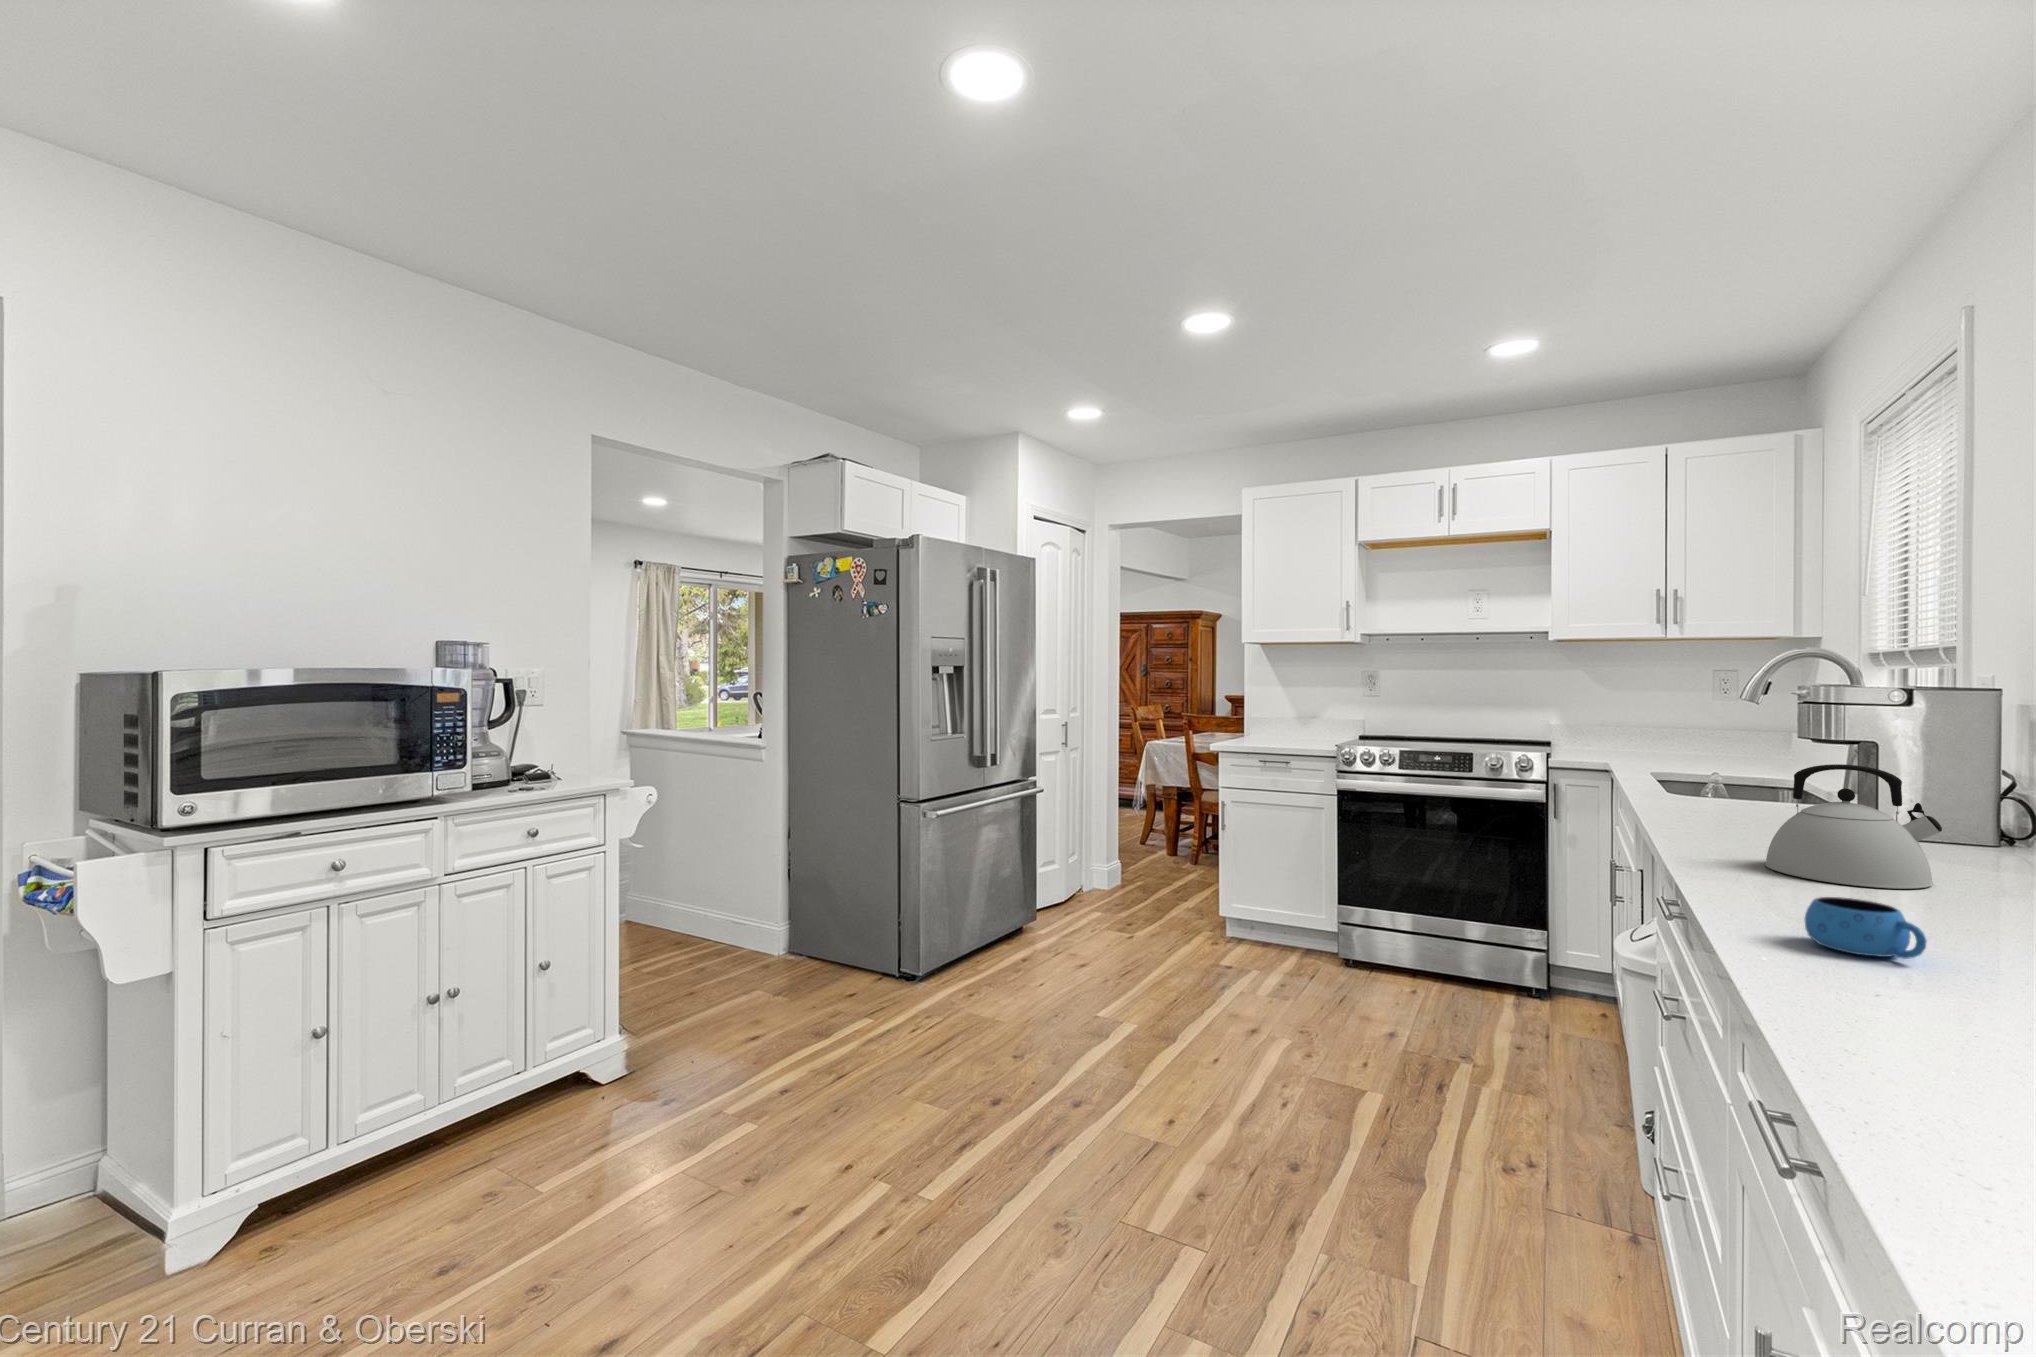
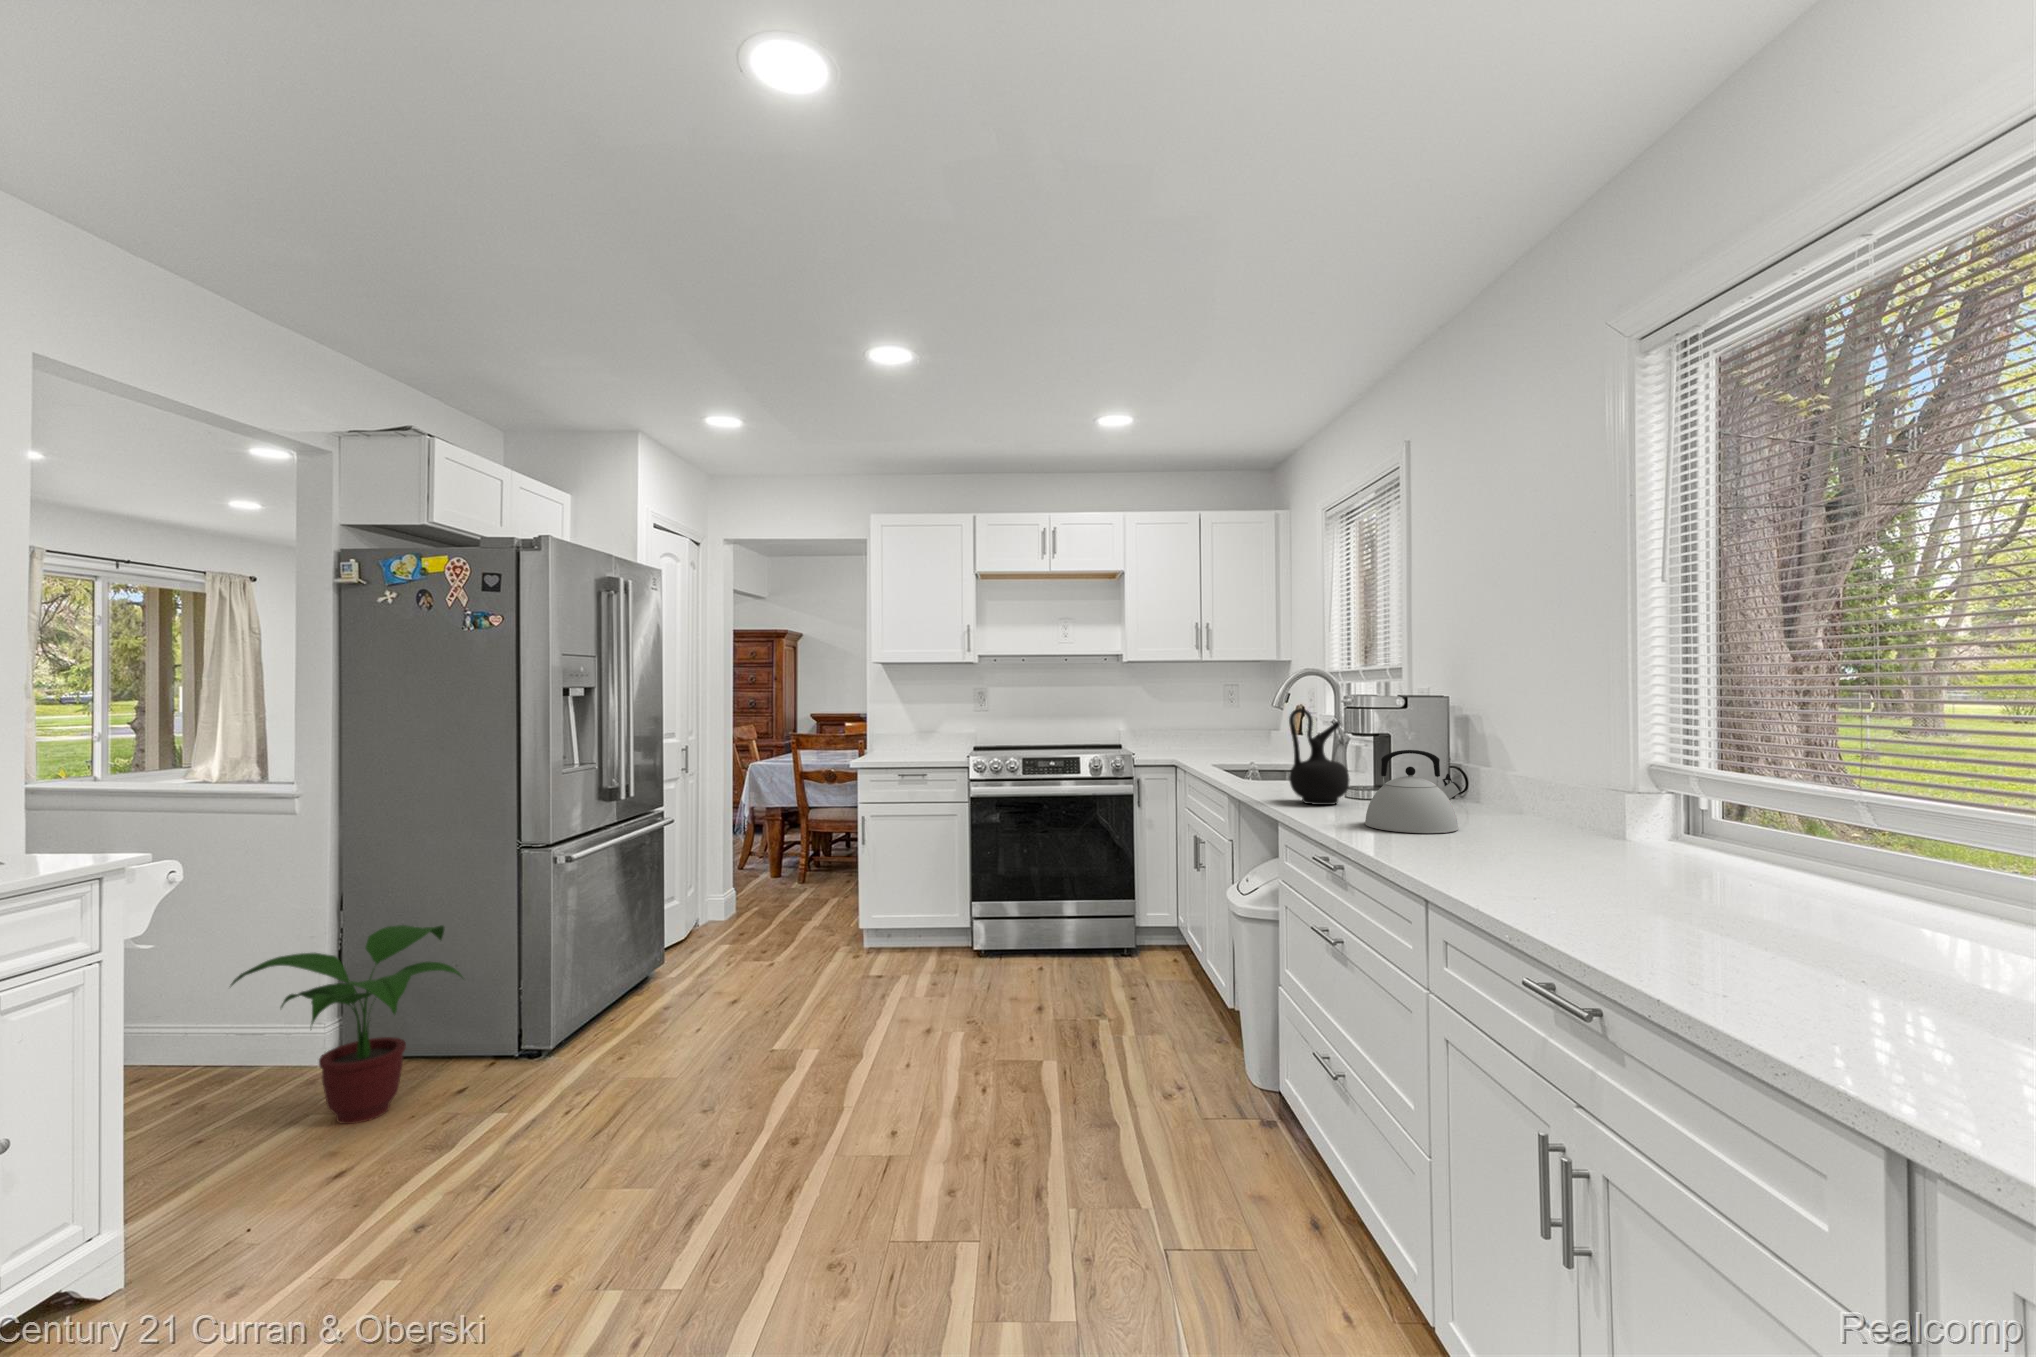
ceramic jug: none [1690,702,1789,834] -> present [1289,708,1349,805]
potted plant: none [706,856,853,1006] -> present [231,925,462,1124]
mug: present [1805,897,1927,959] -> none [1449,840,1521,876]

